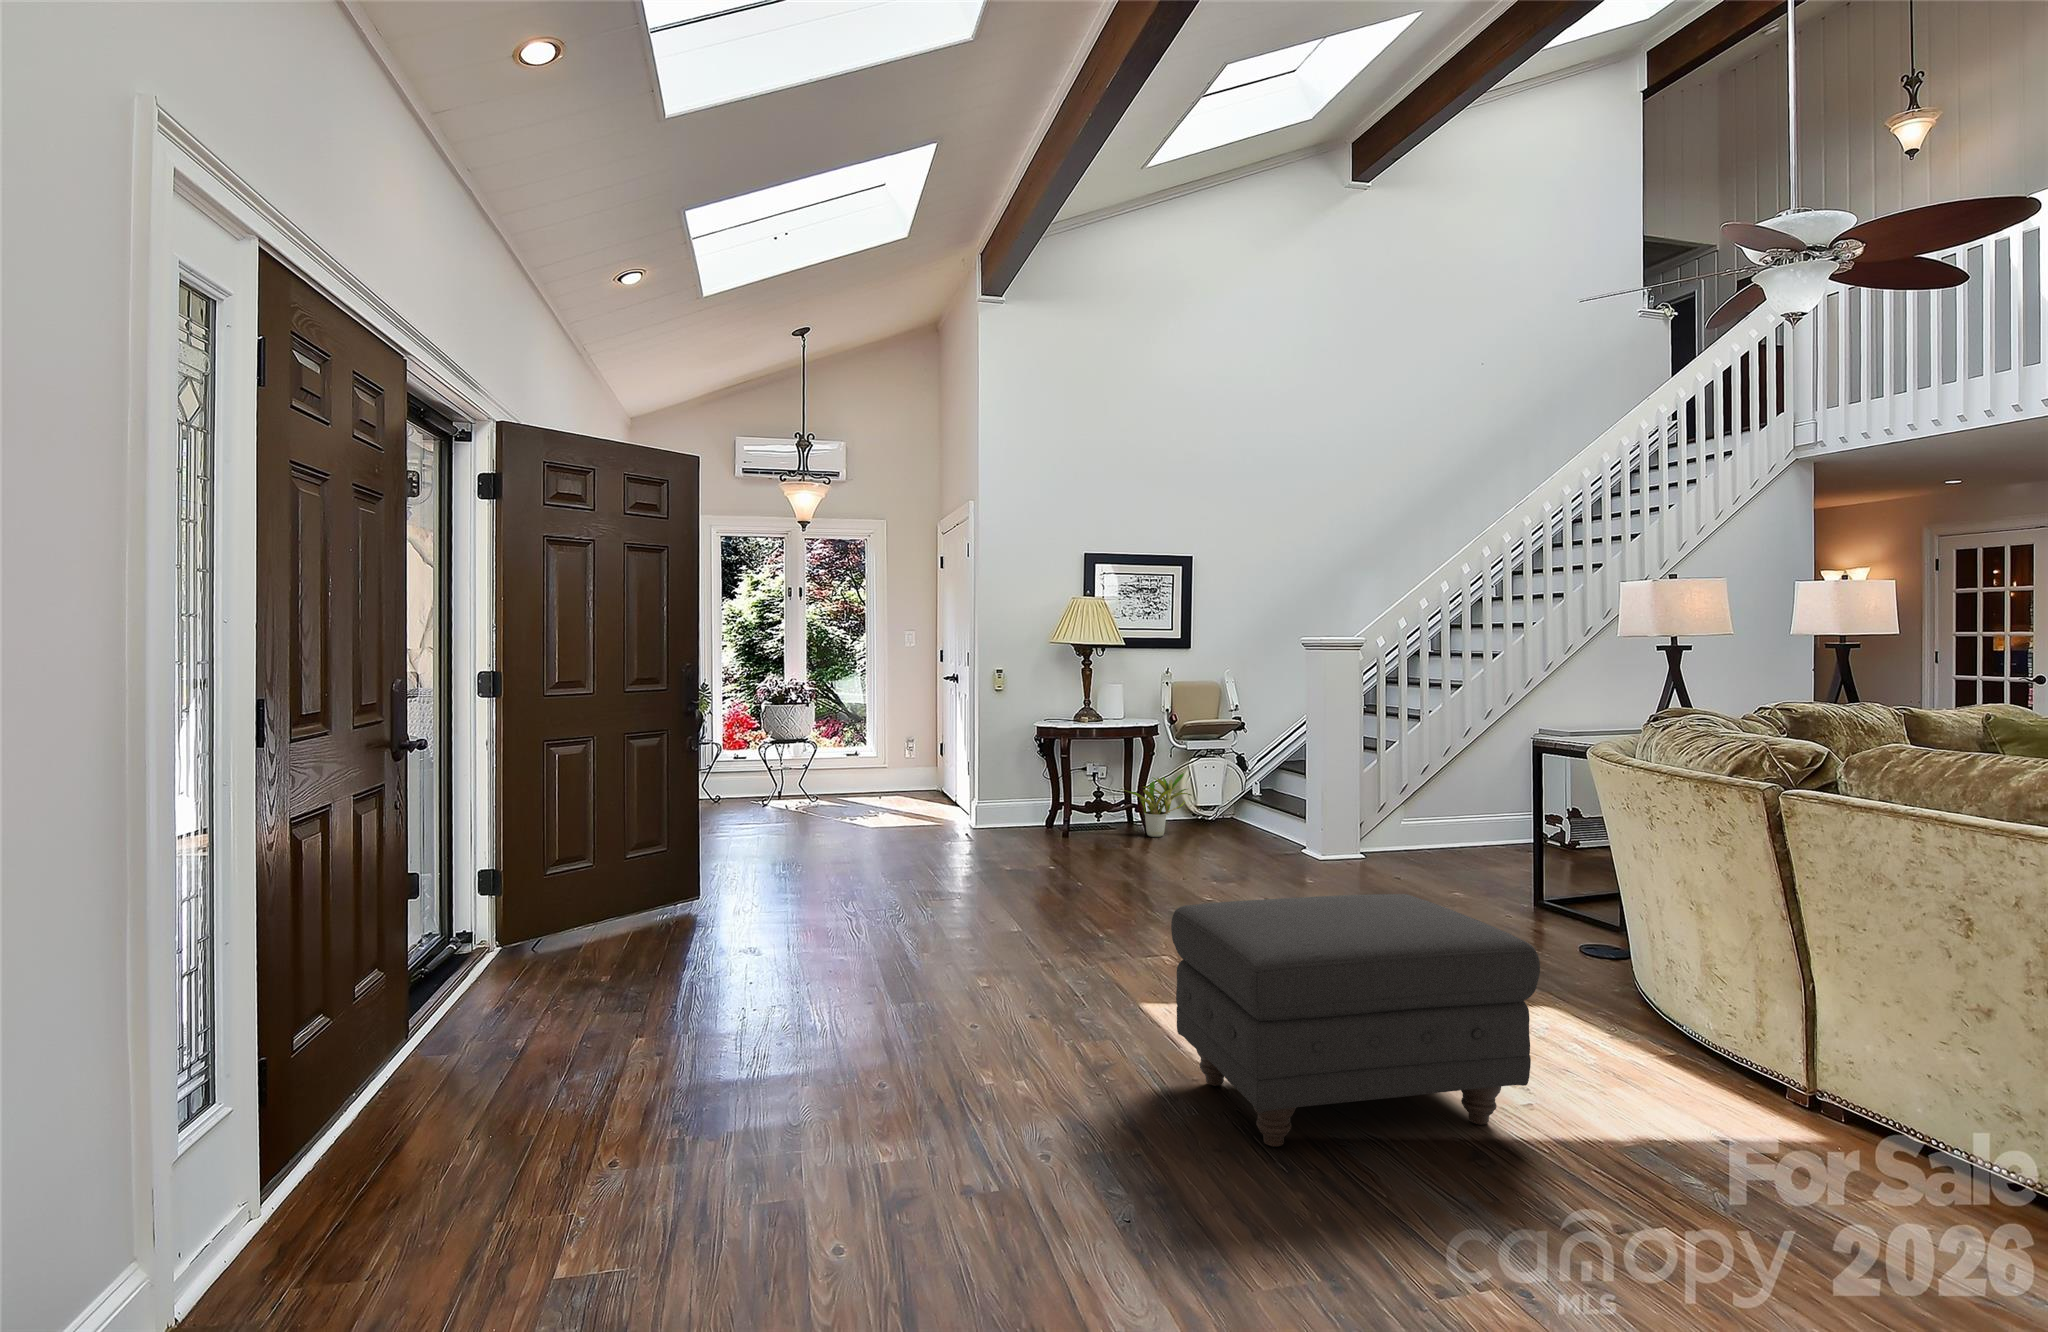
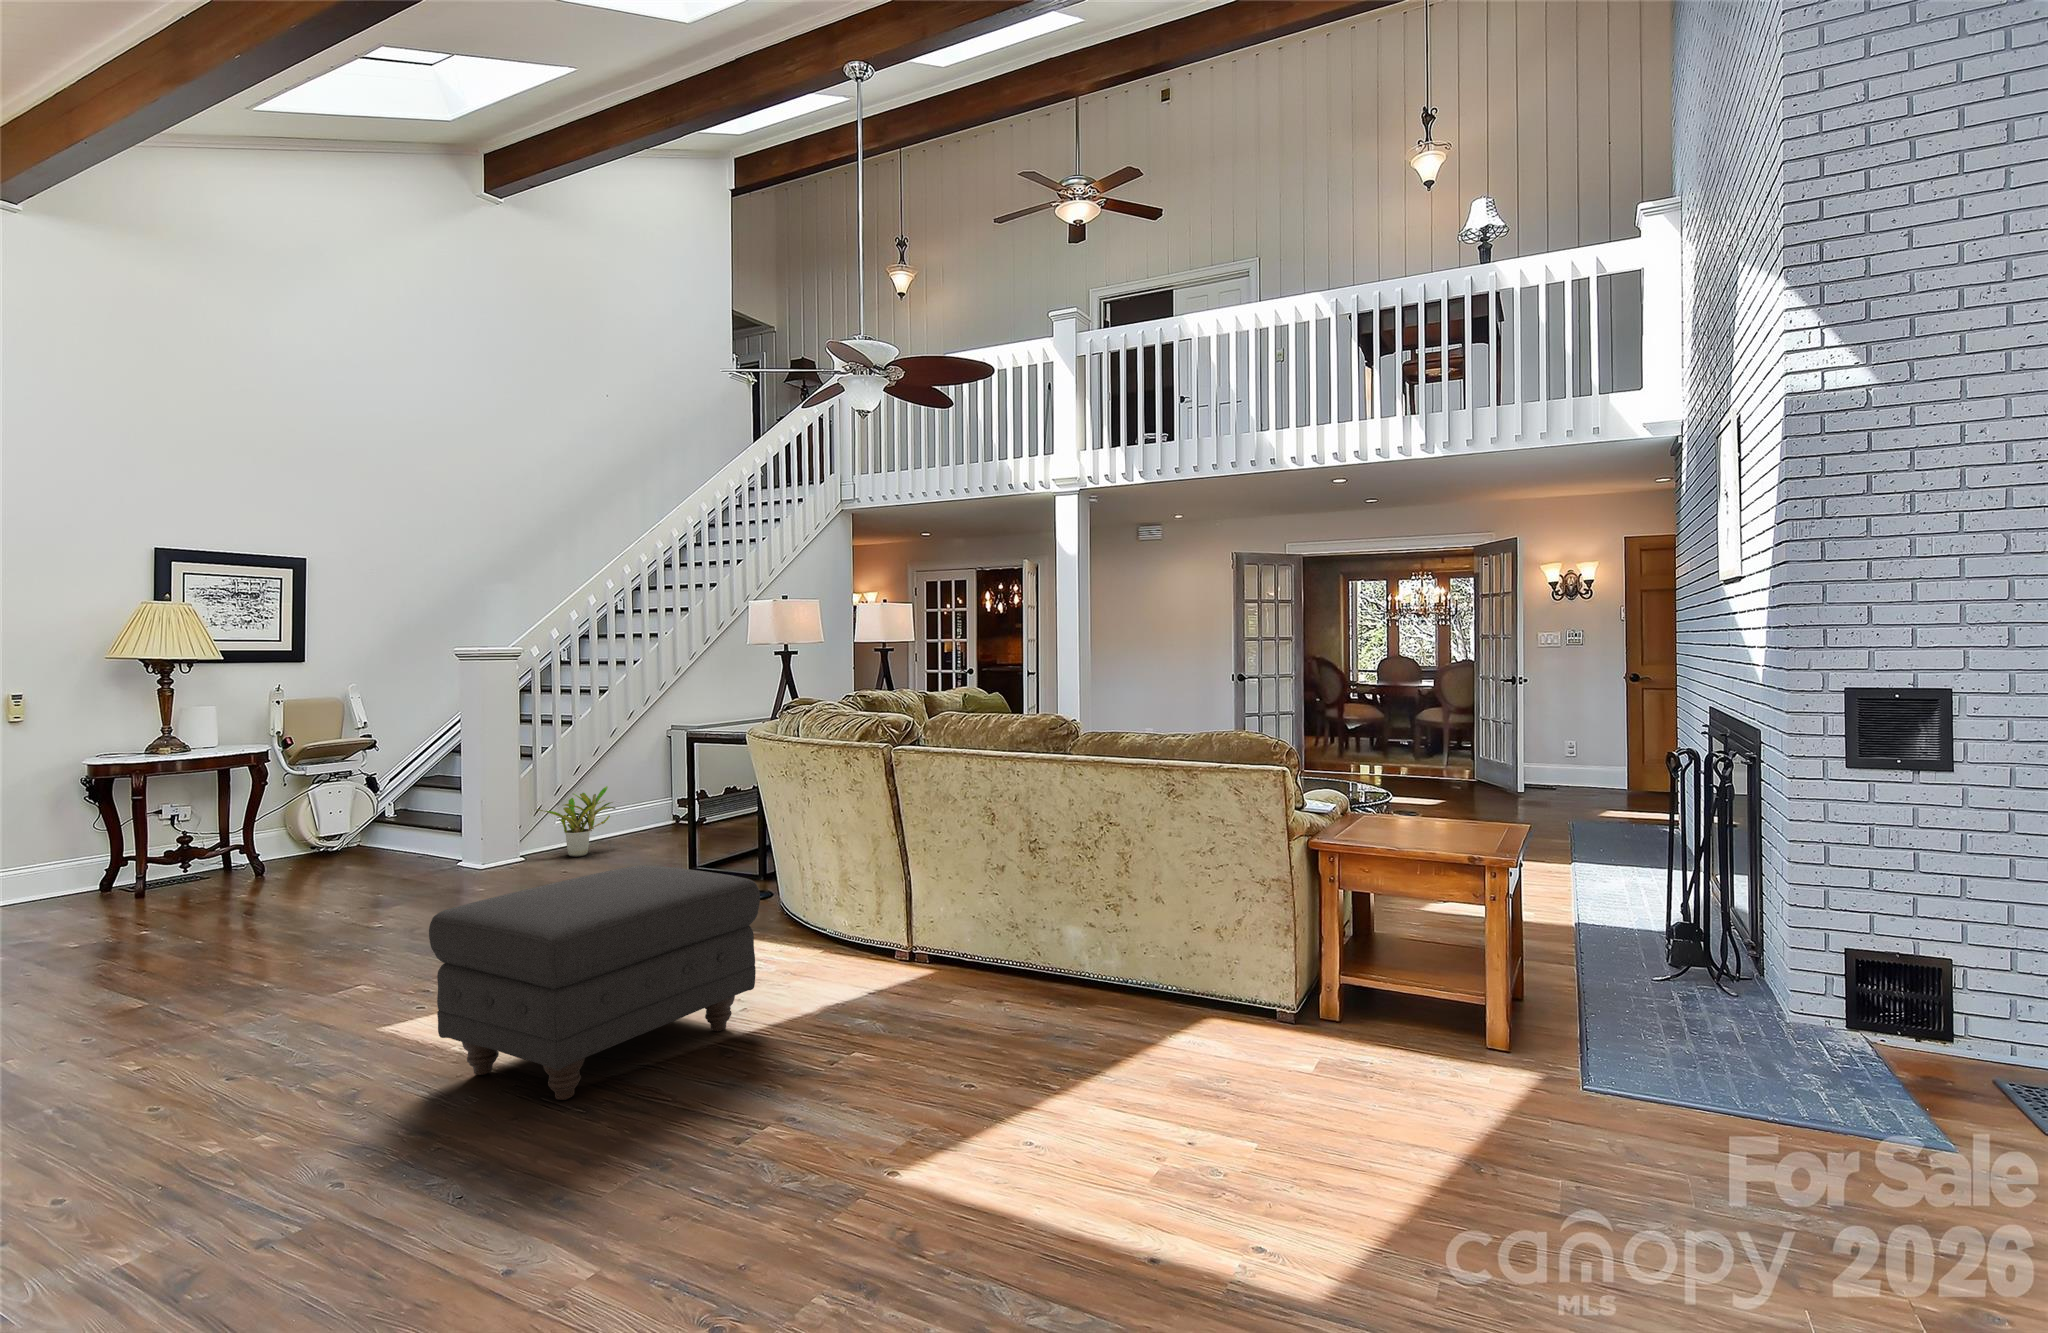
potted plant: present [1120,773,1191,837] -> present [537,786,616,857]

